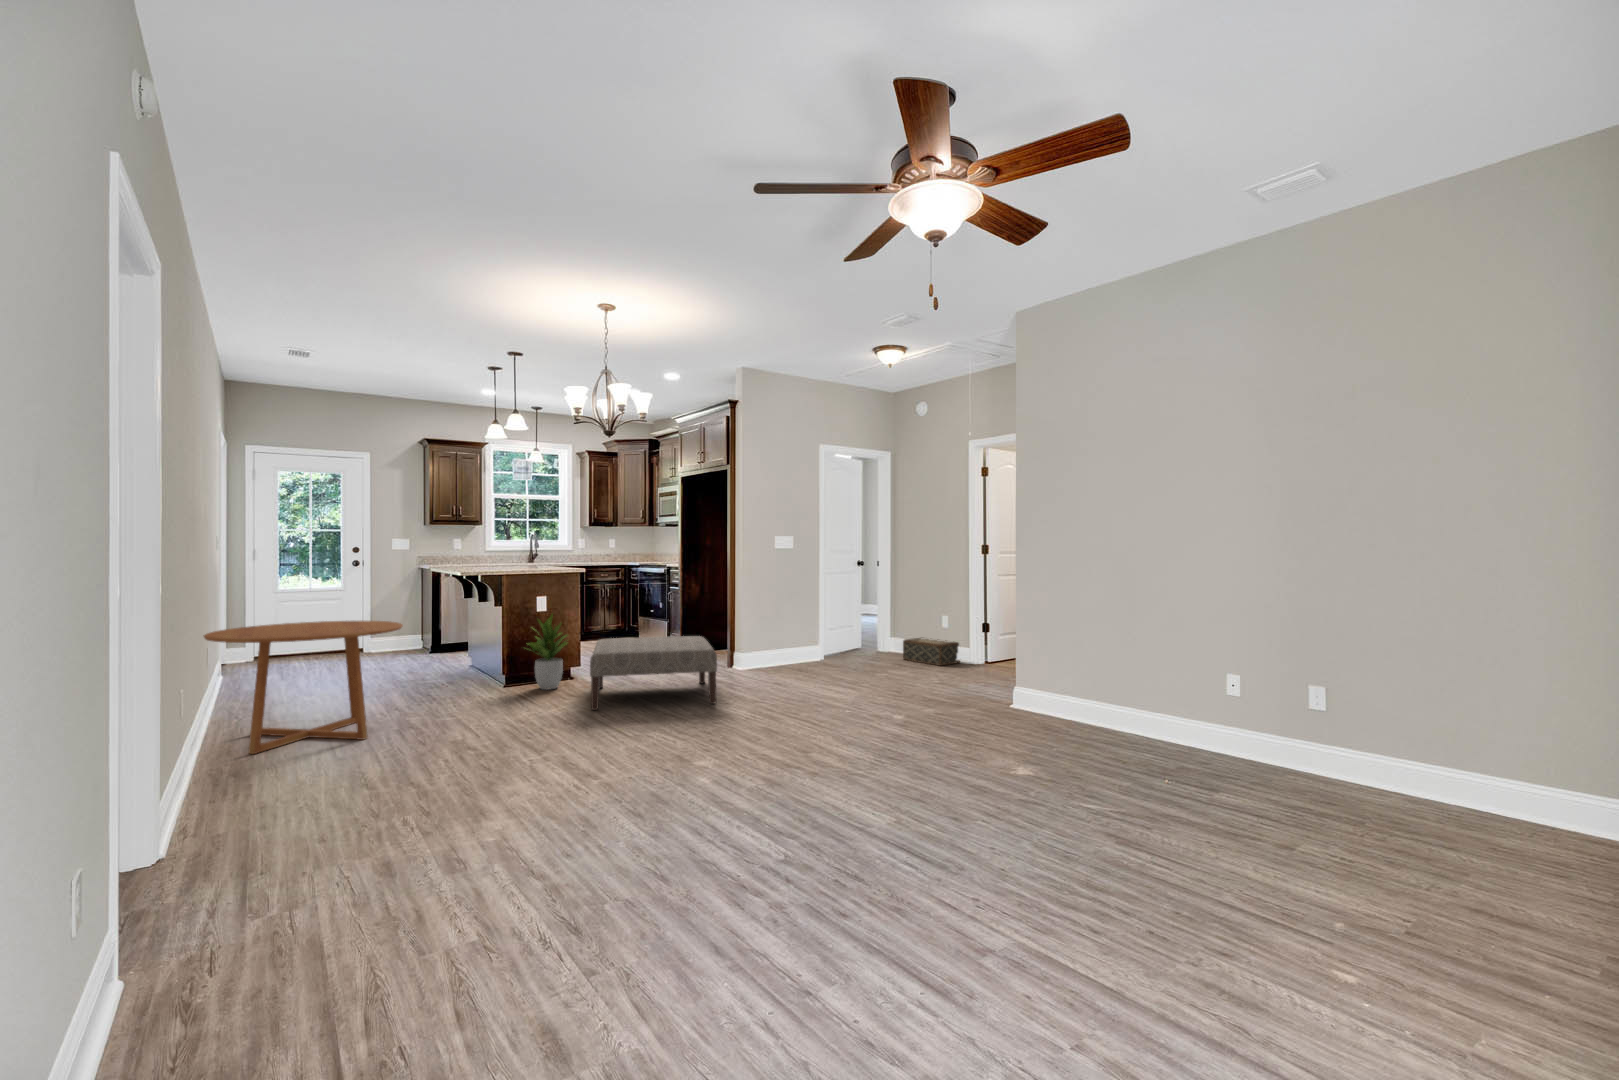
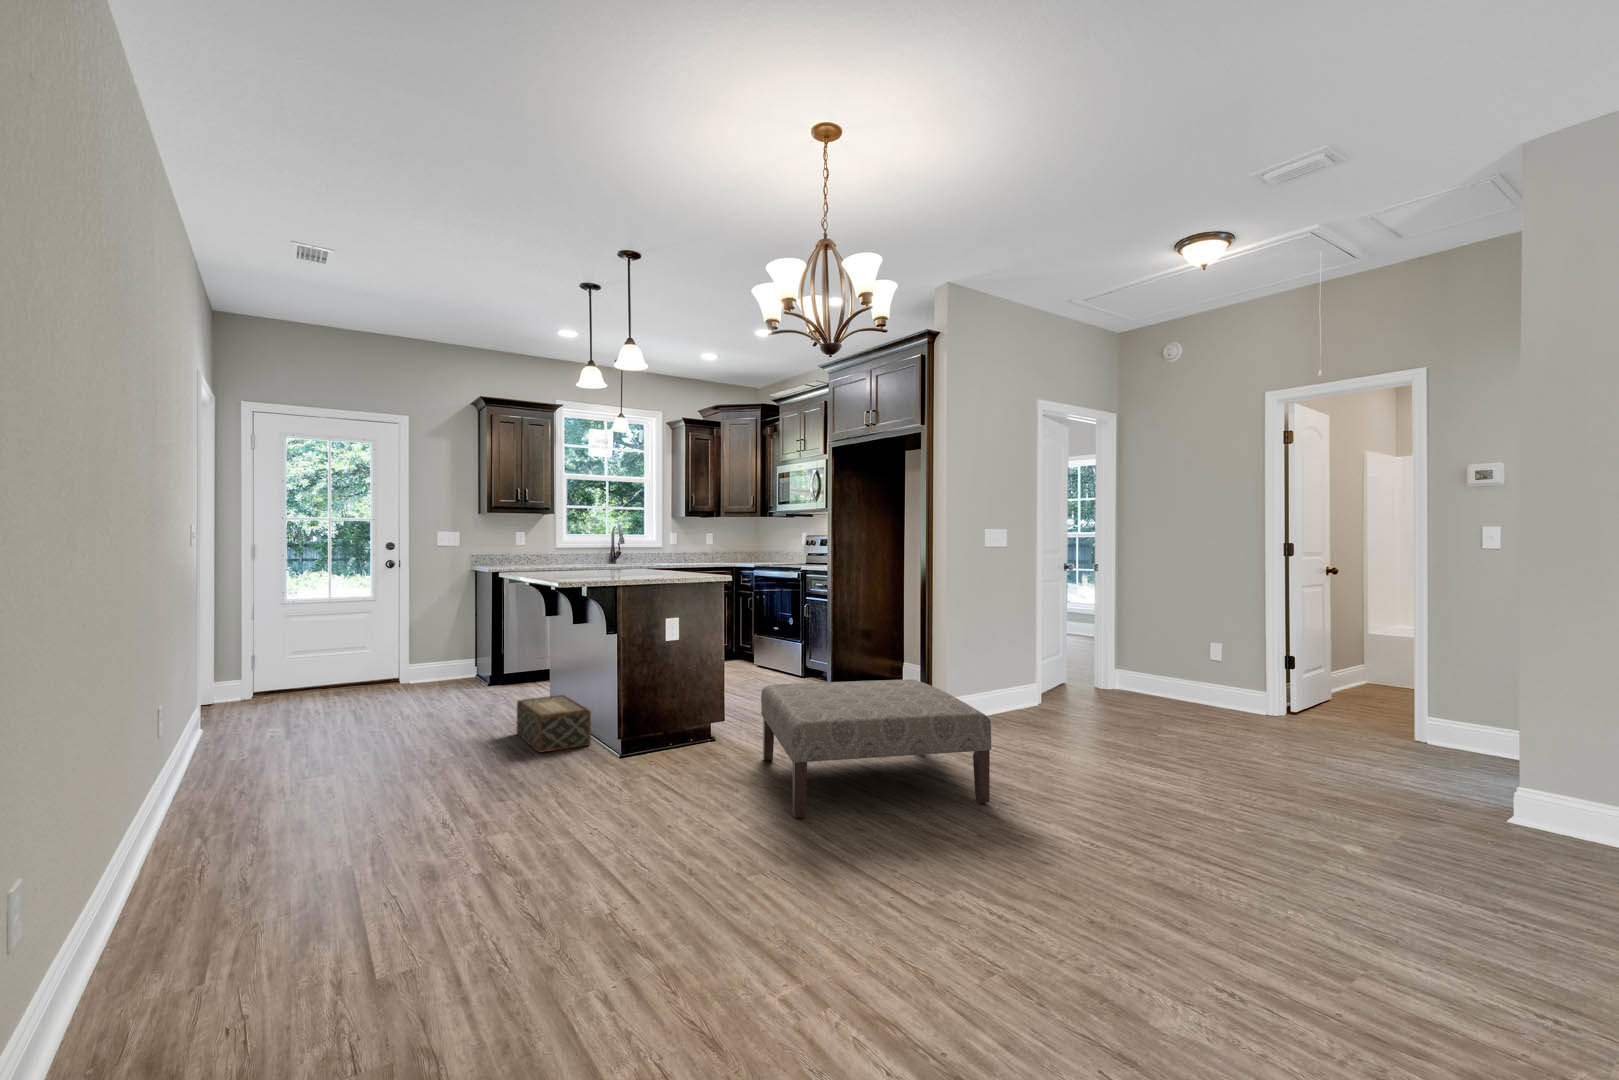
potted plant: present [529,614,568,690] -> none [649,643,721,763]
dining table: present [204,621,403,754] -> none [113,666,489,957]
woven basket: present [903,638,960,666] -> present [517,695,591,753]

